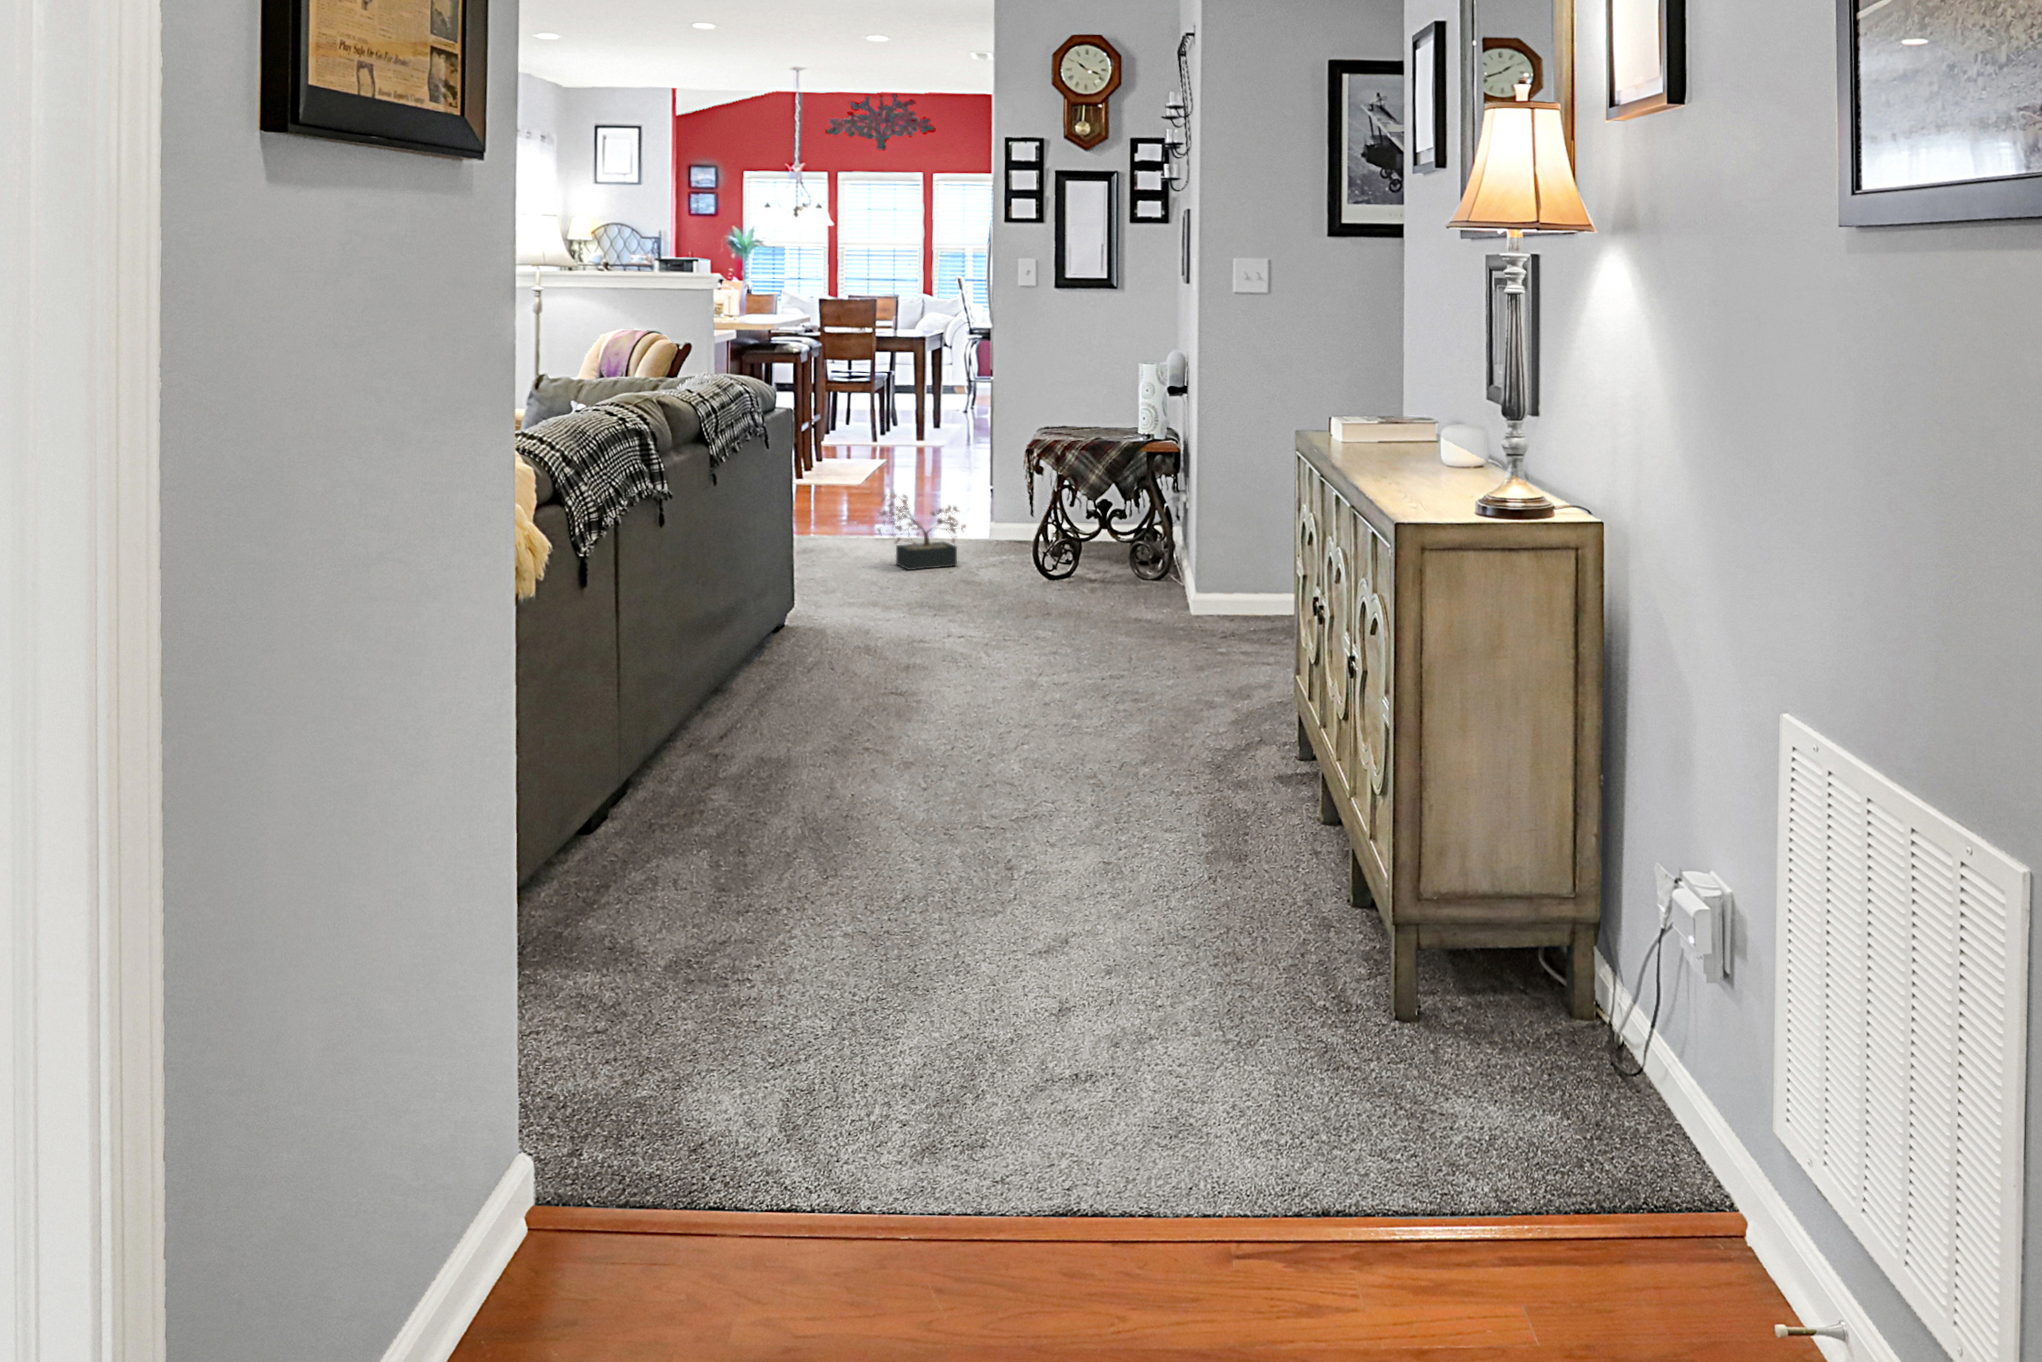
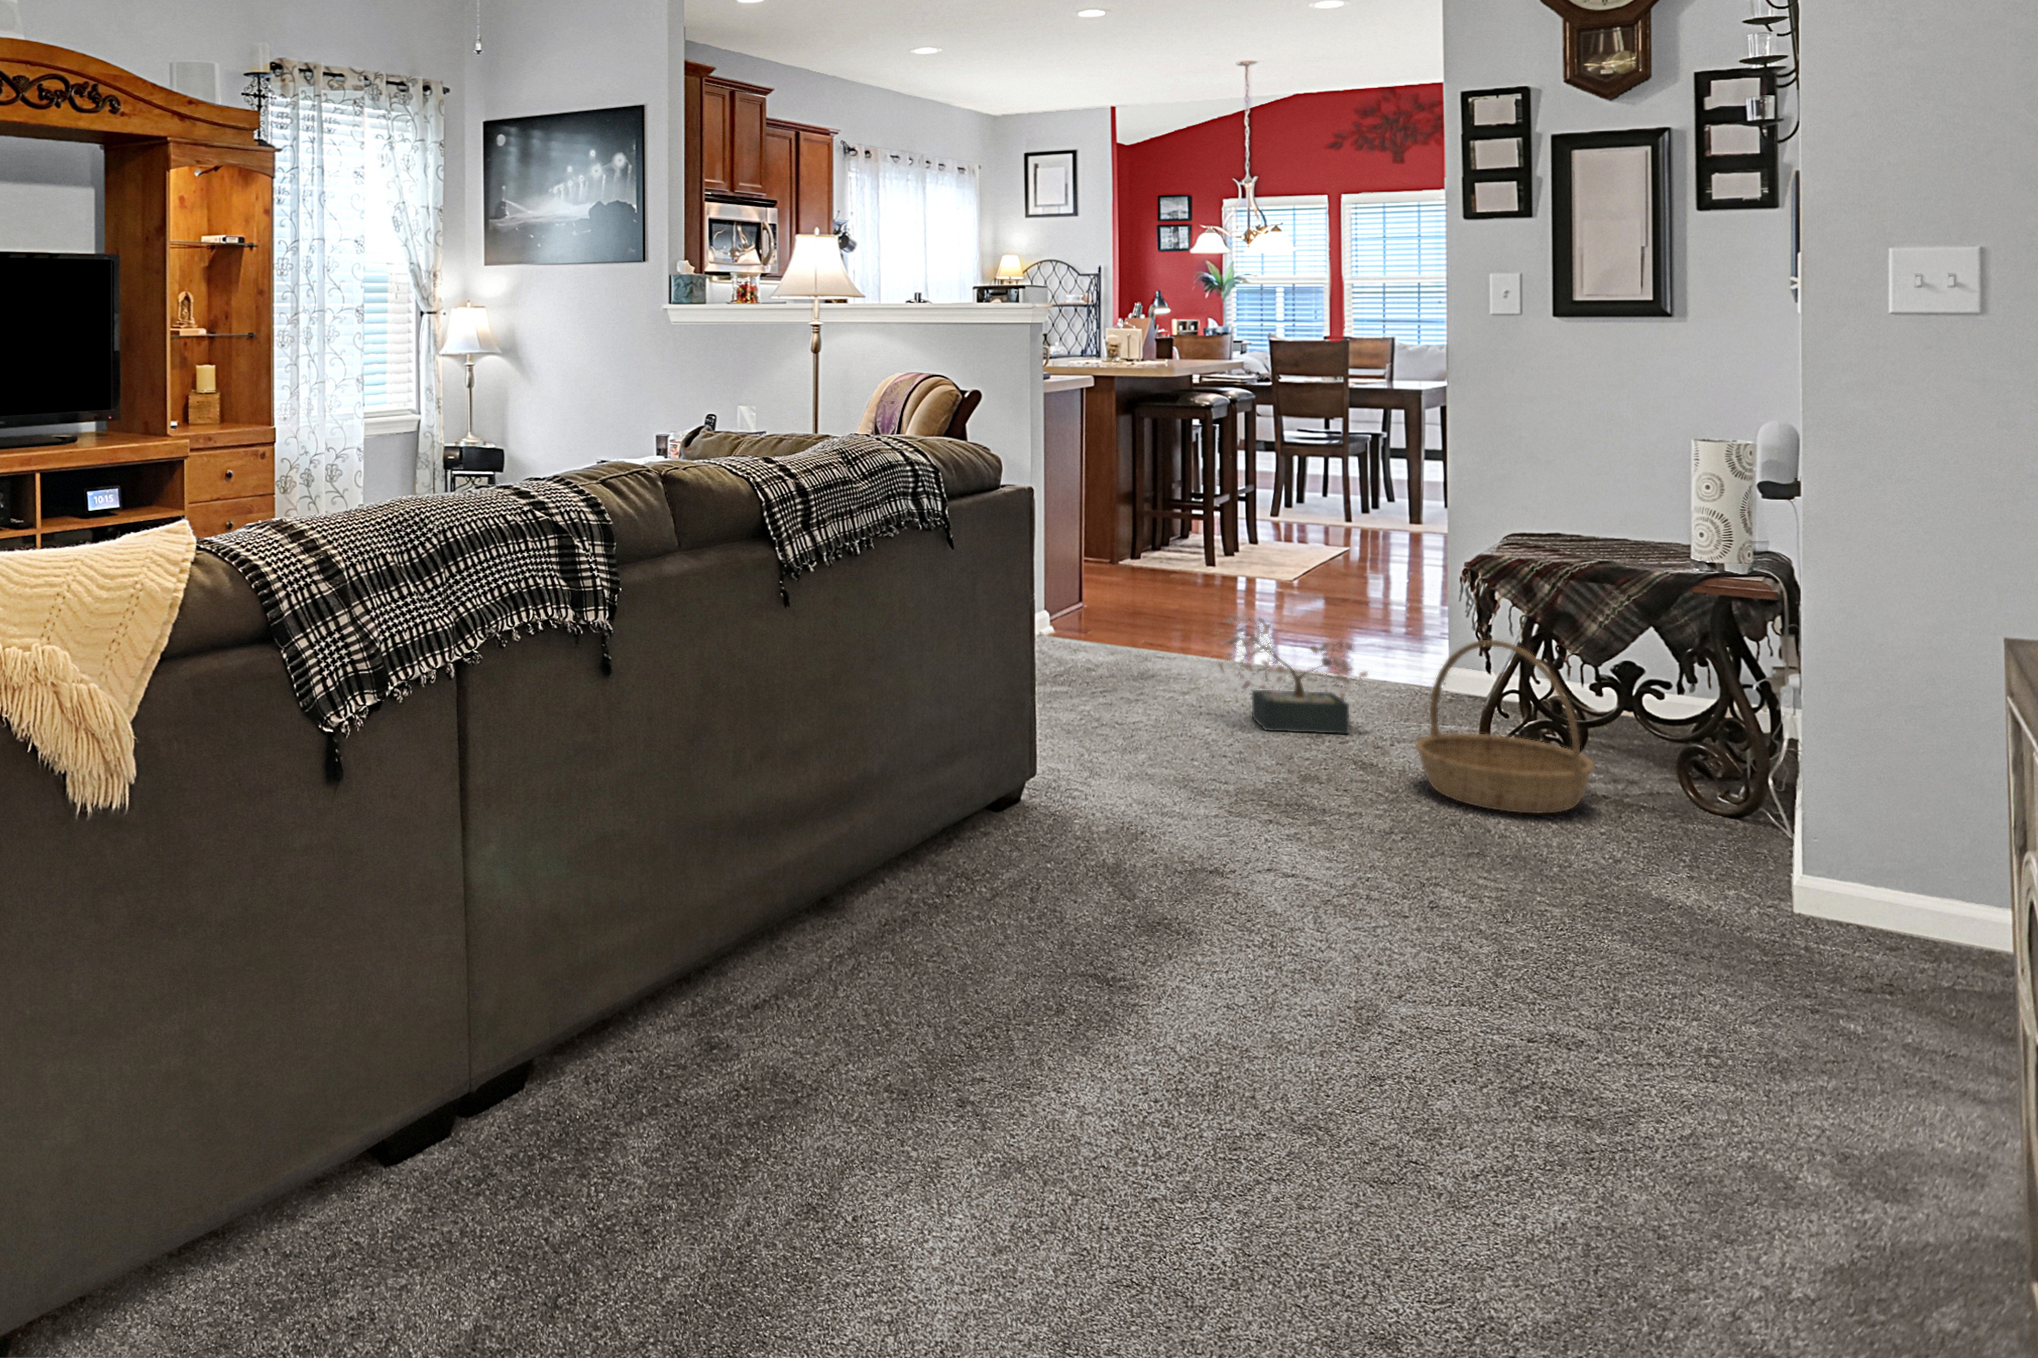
basket: none [1007,491,1099,591] -> present [1415,640,1594,813]

